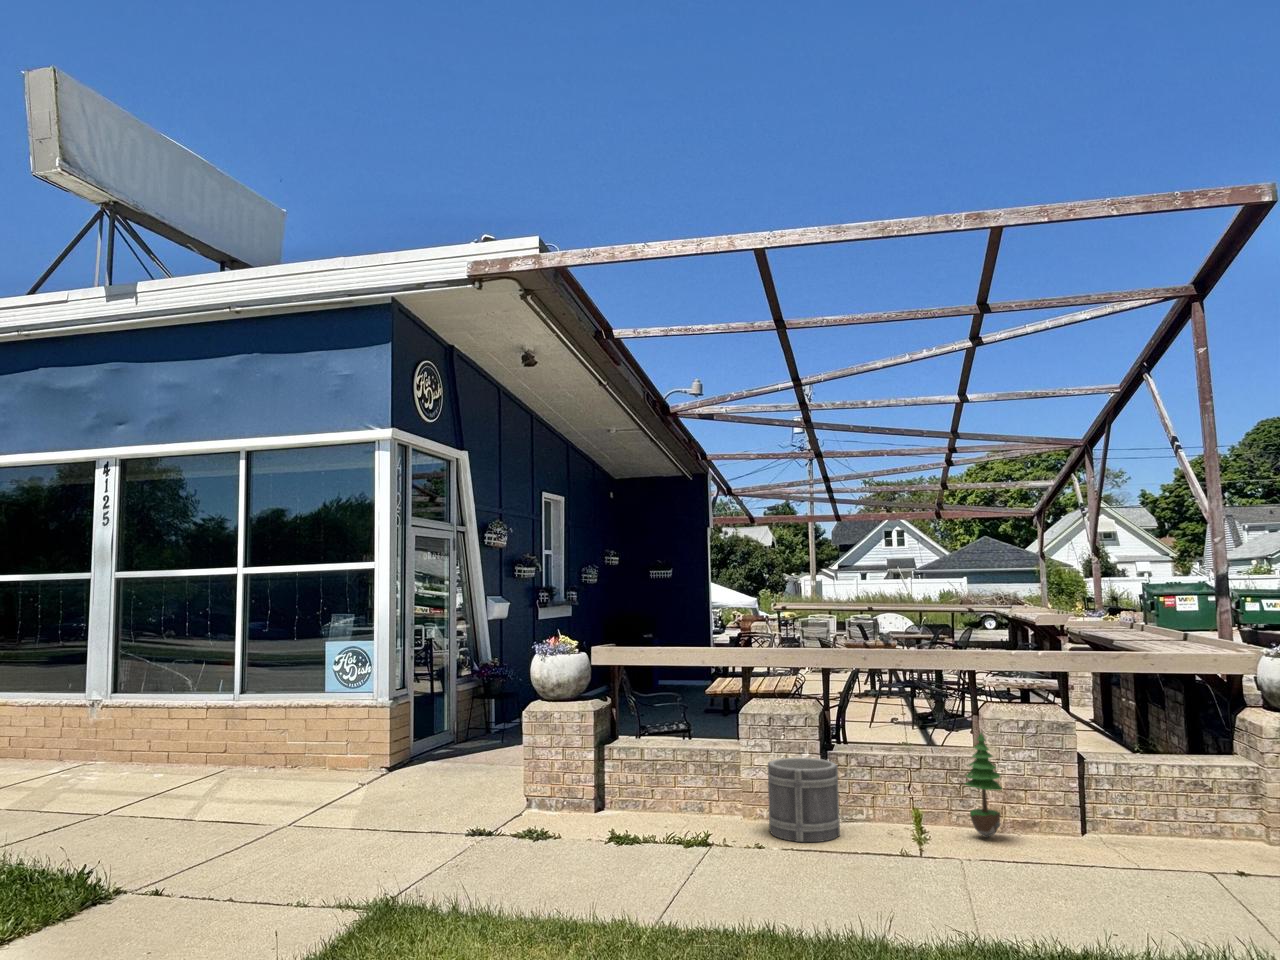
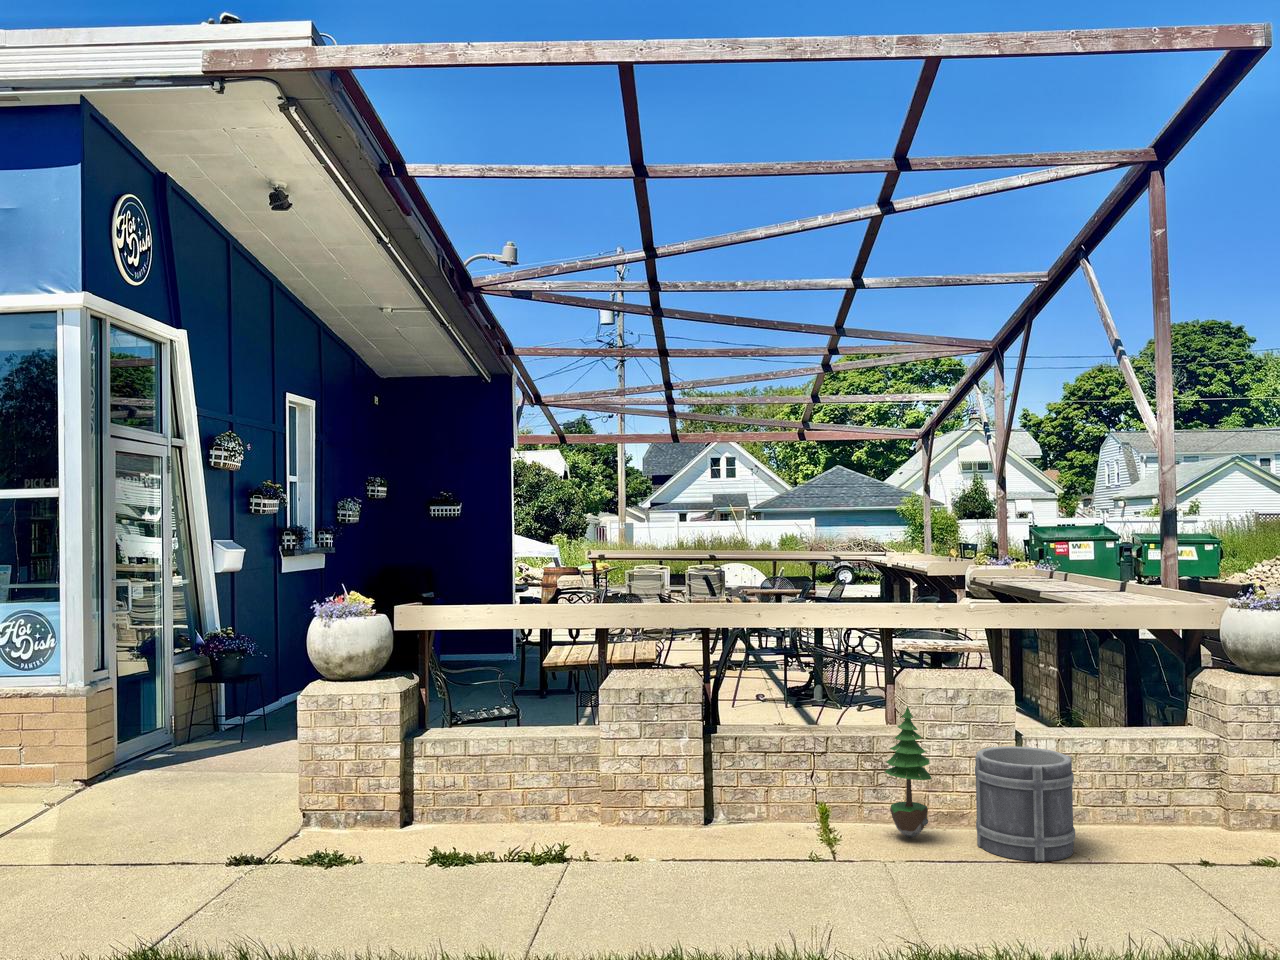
bucket: present [768,758,840,842] -> present [975,746,1075,862]

